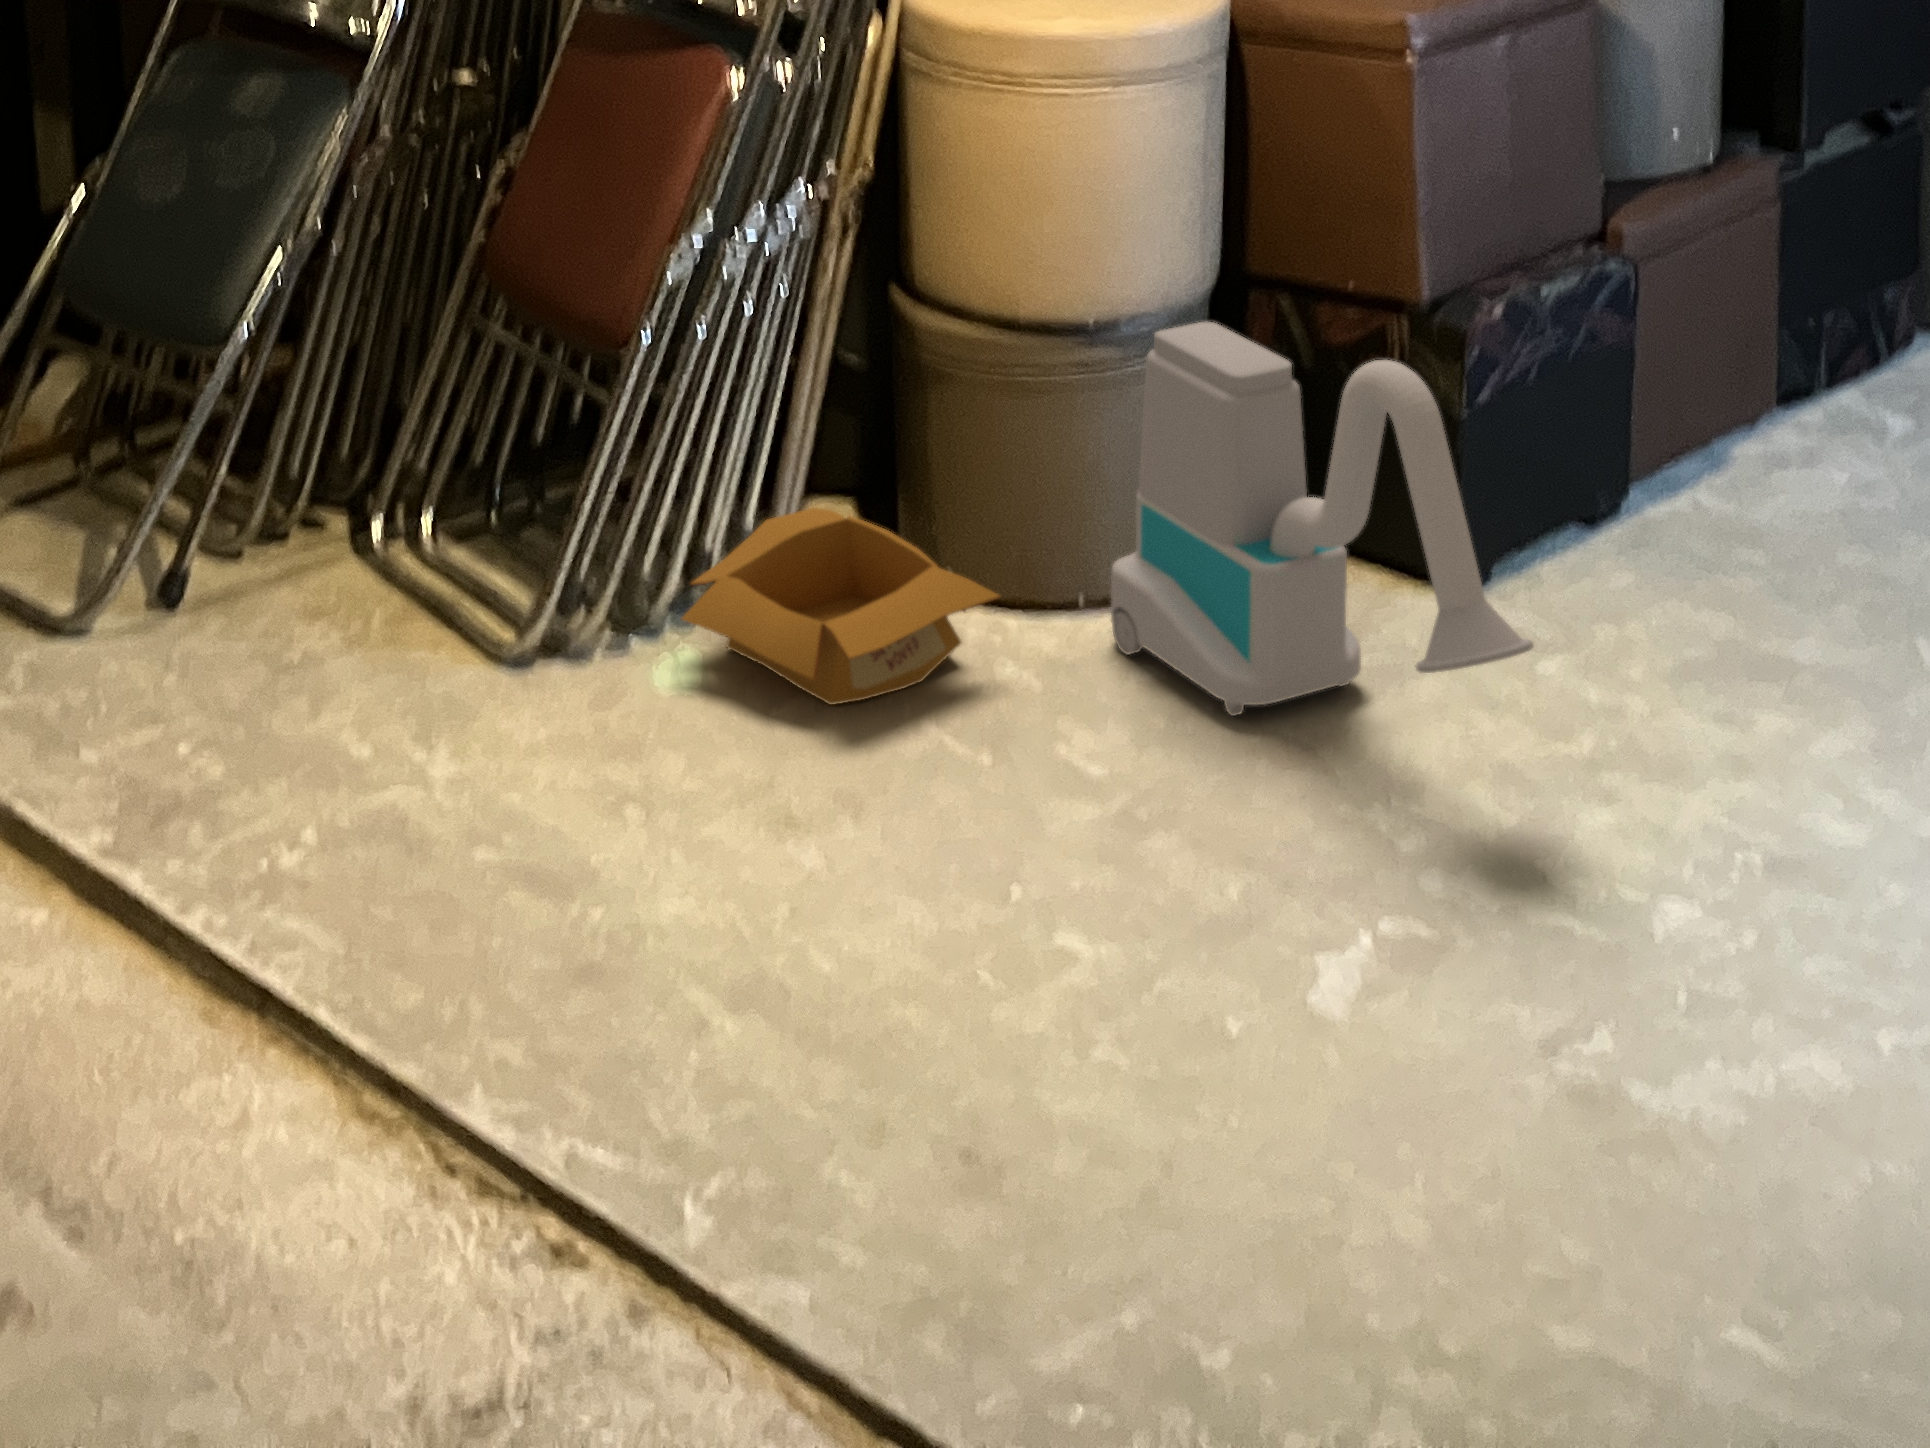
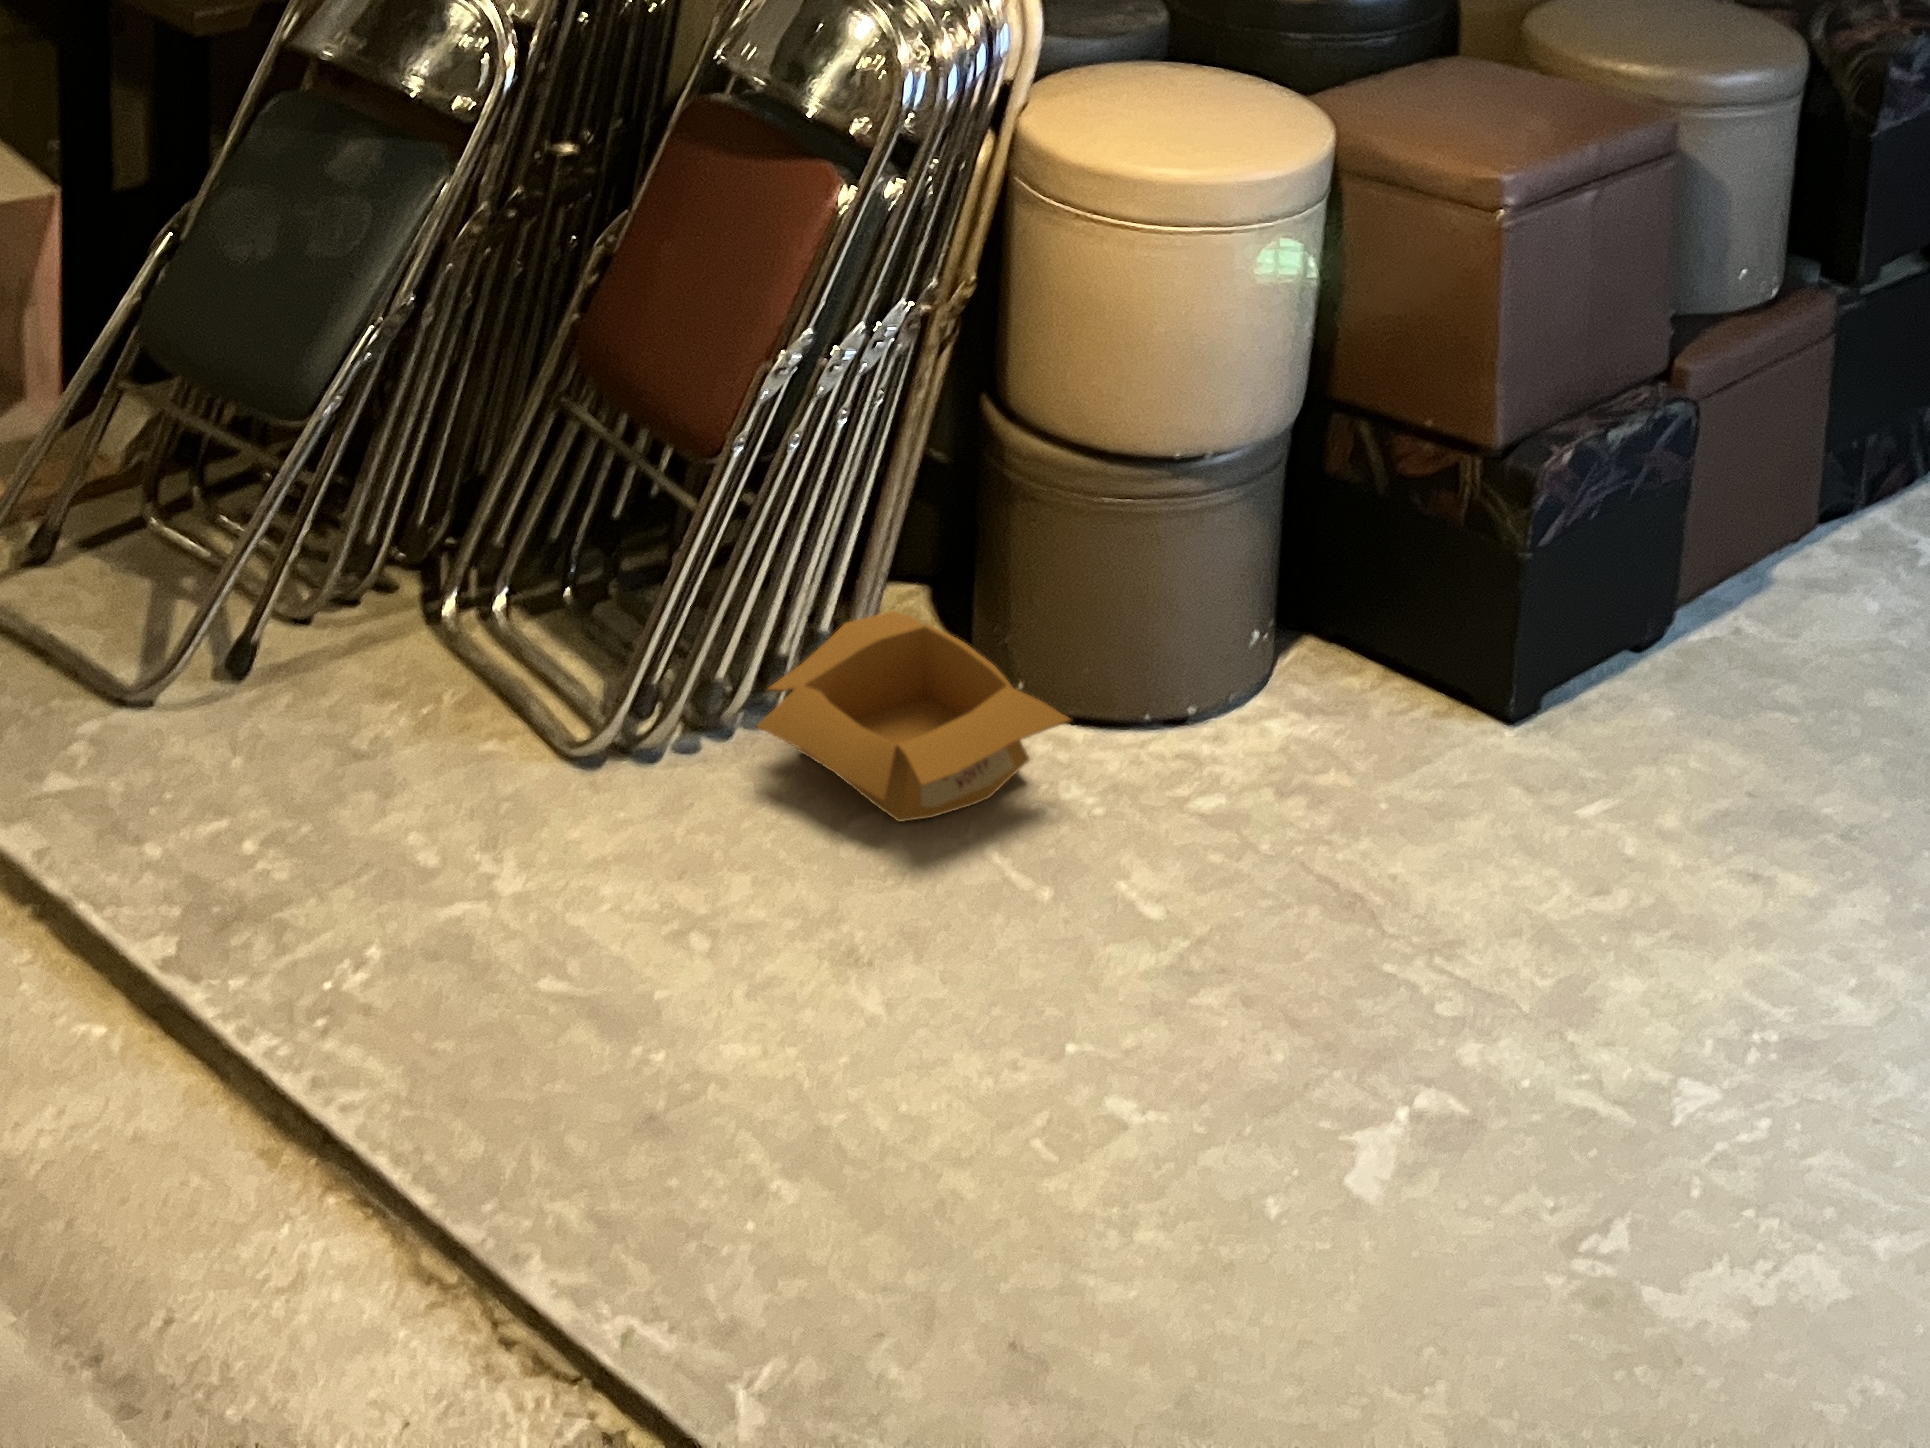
vacuum cleaner: present [1111,322,1533,716] -> none [1176,462,1583,852]

